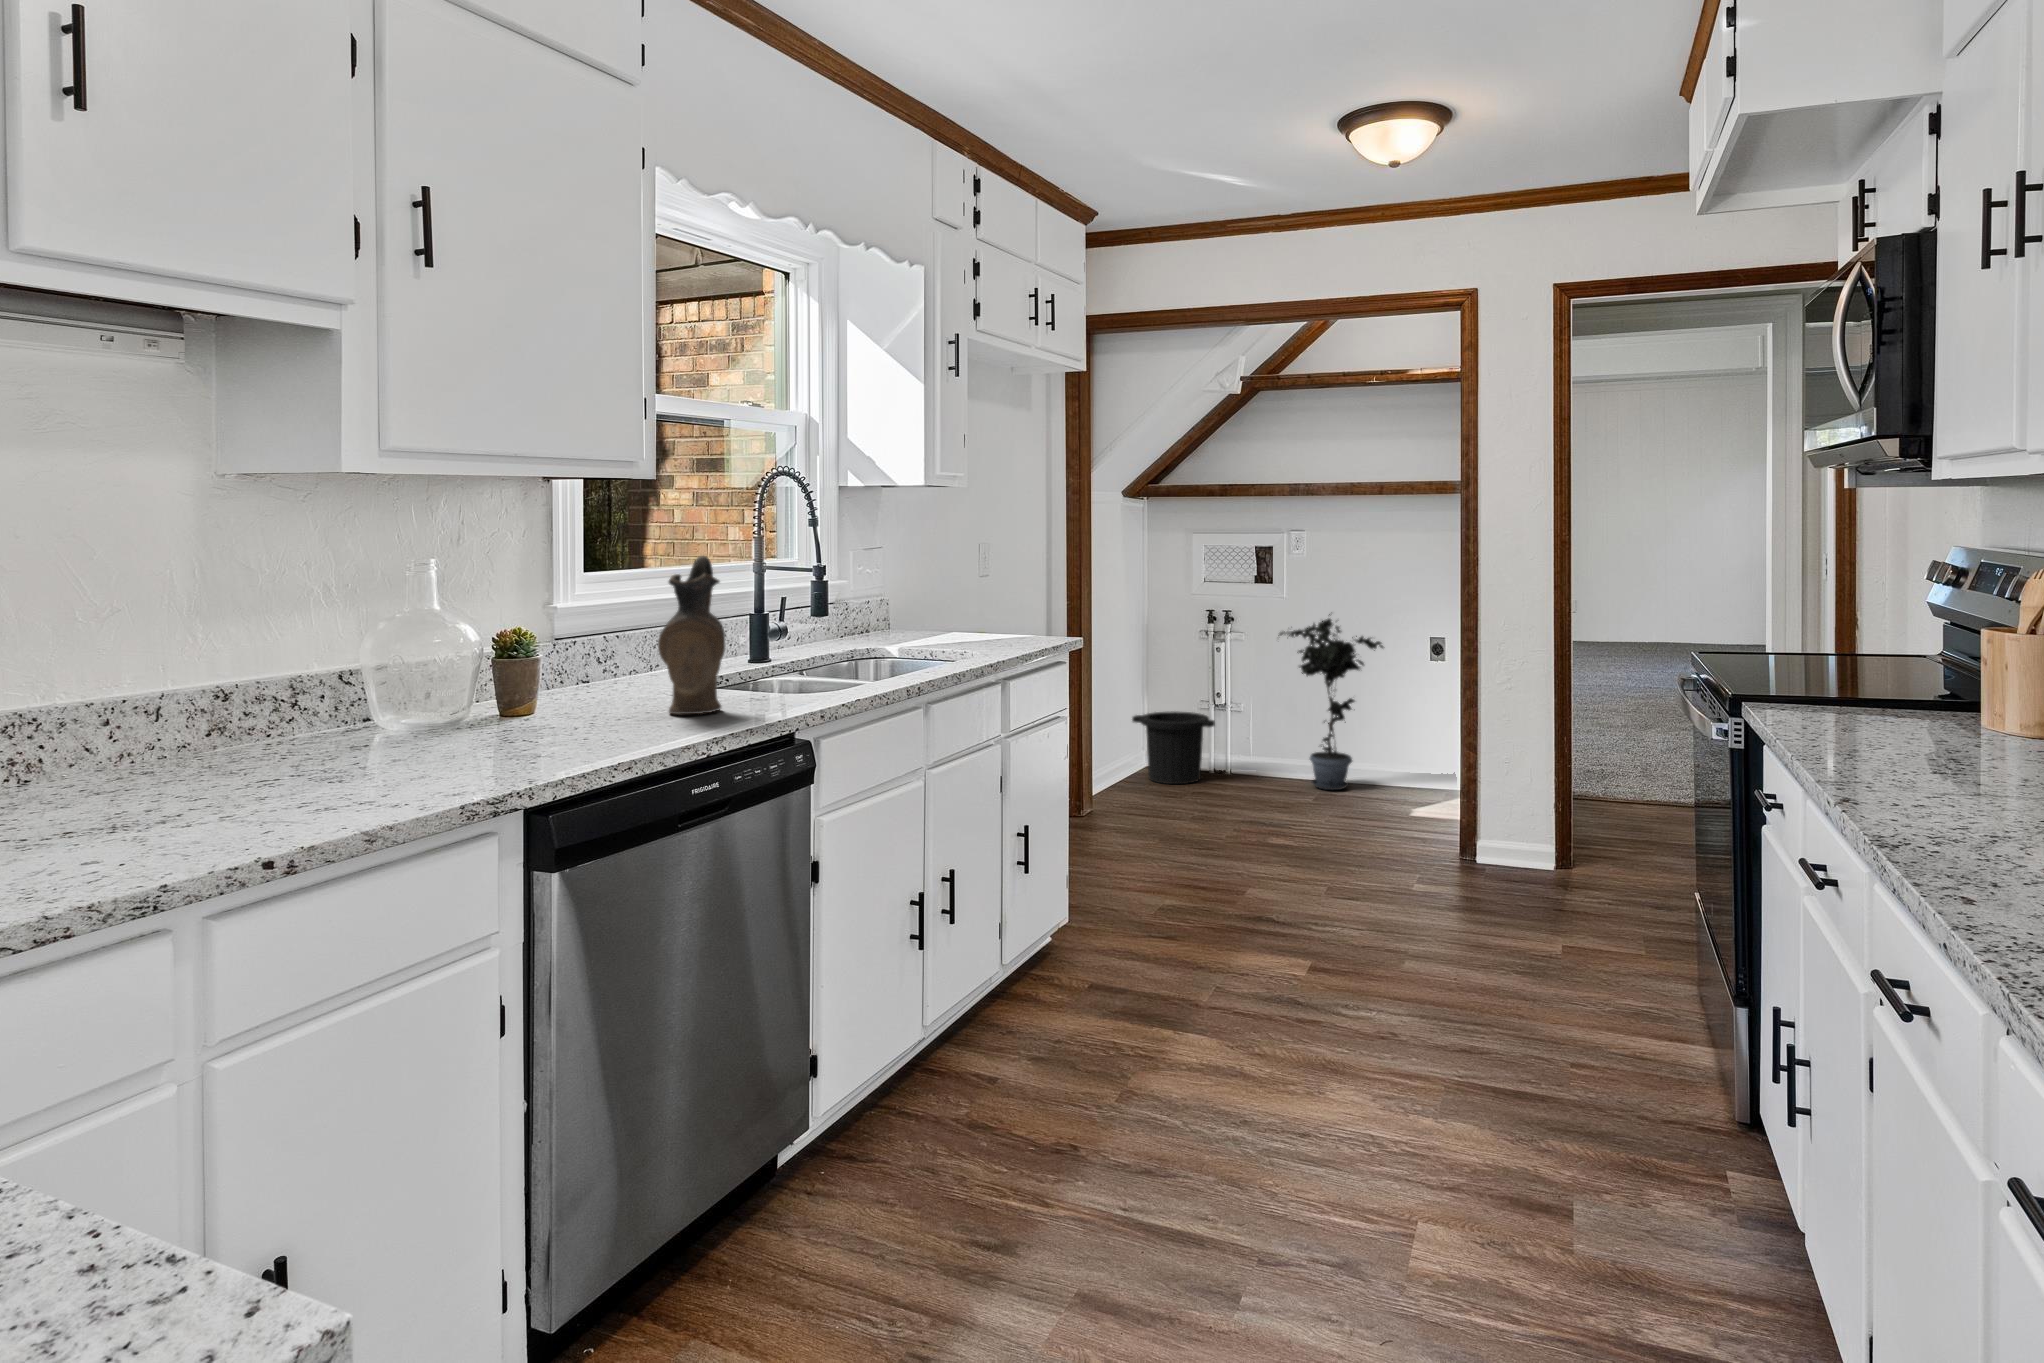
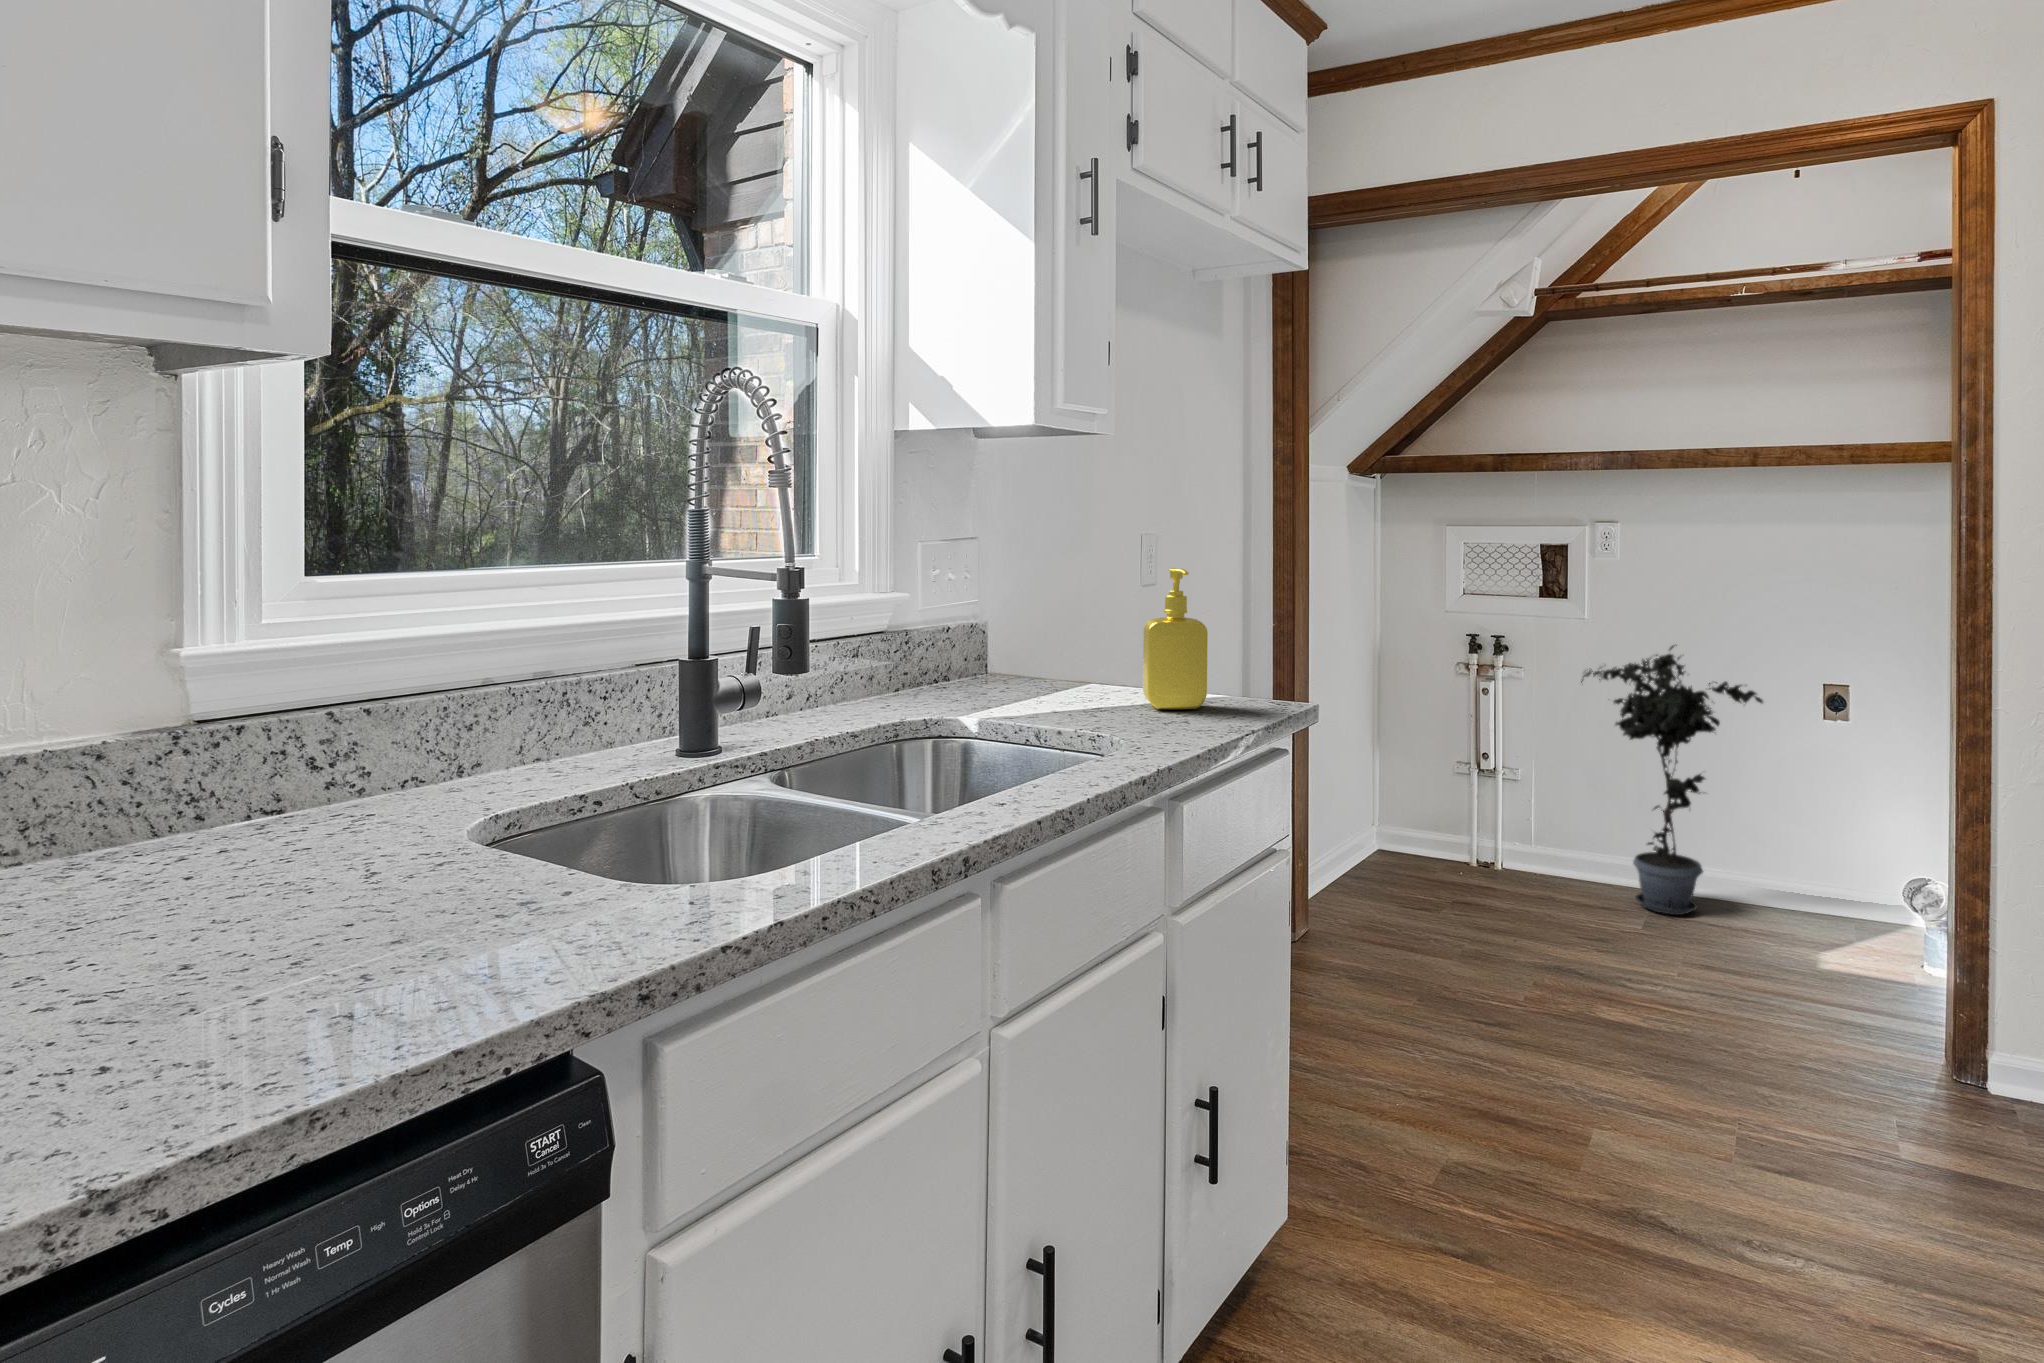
ceramic pitcher: present [658,556,725,714] -> none [193,533,420,985]
soap dispenser: none [984,566,1019,642] -> present [1143,568,1208,709]
trash can: present [1132,711,1215,784] -> none [1361,780,1486,891]

